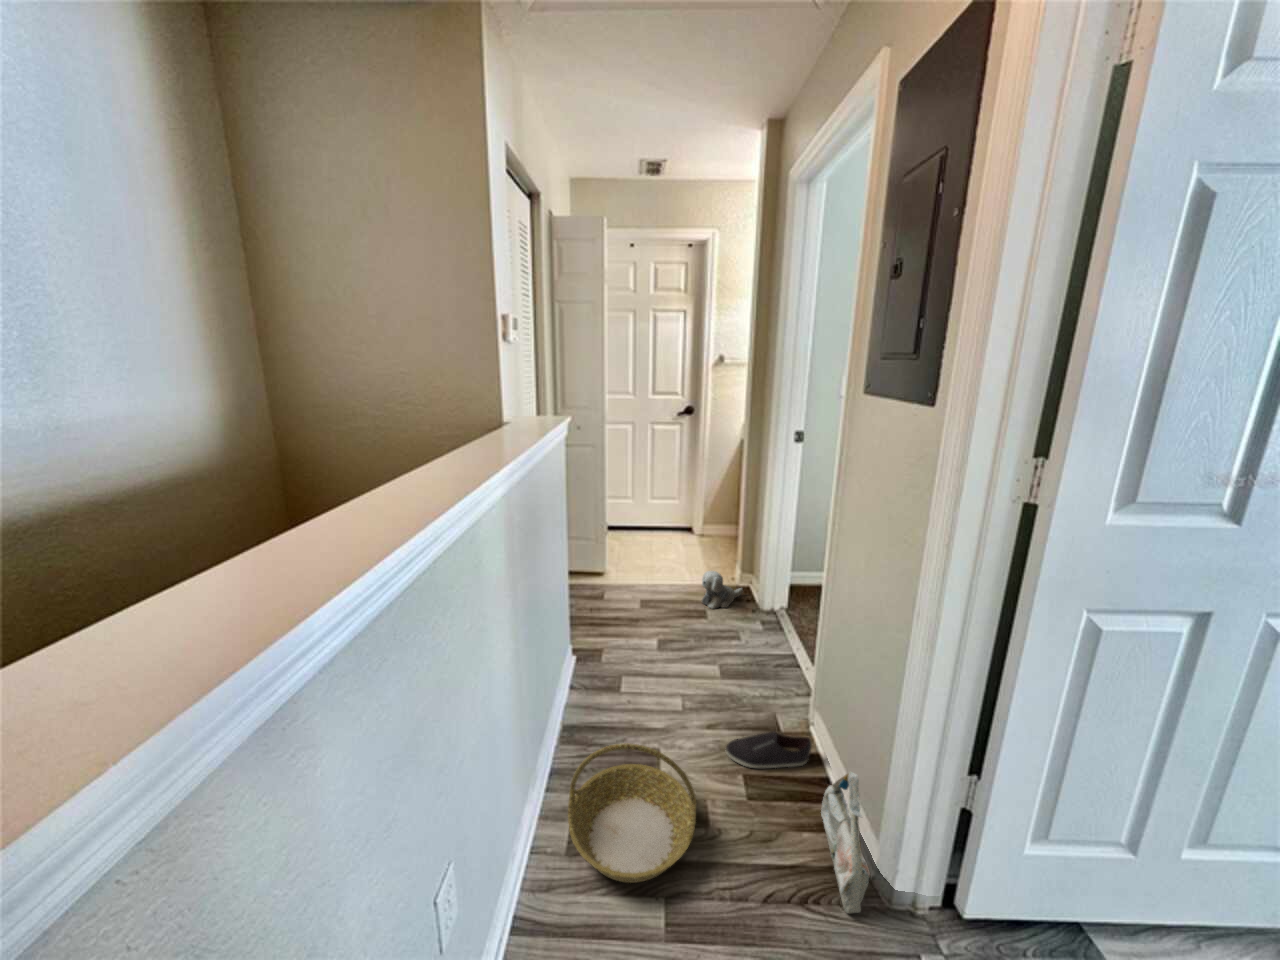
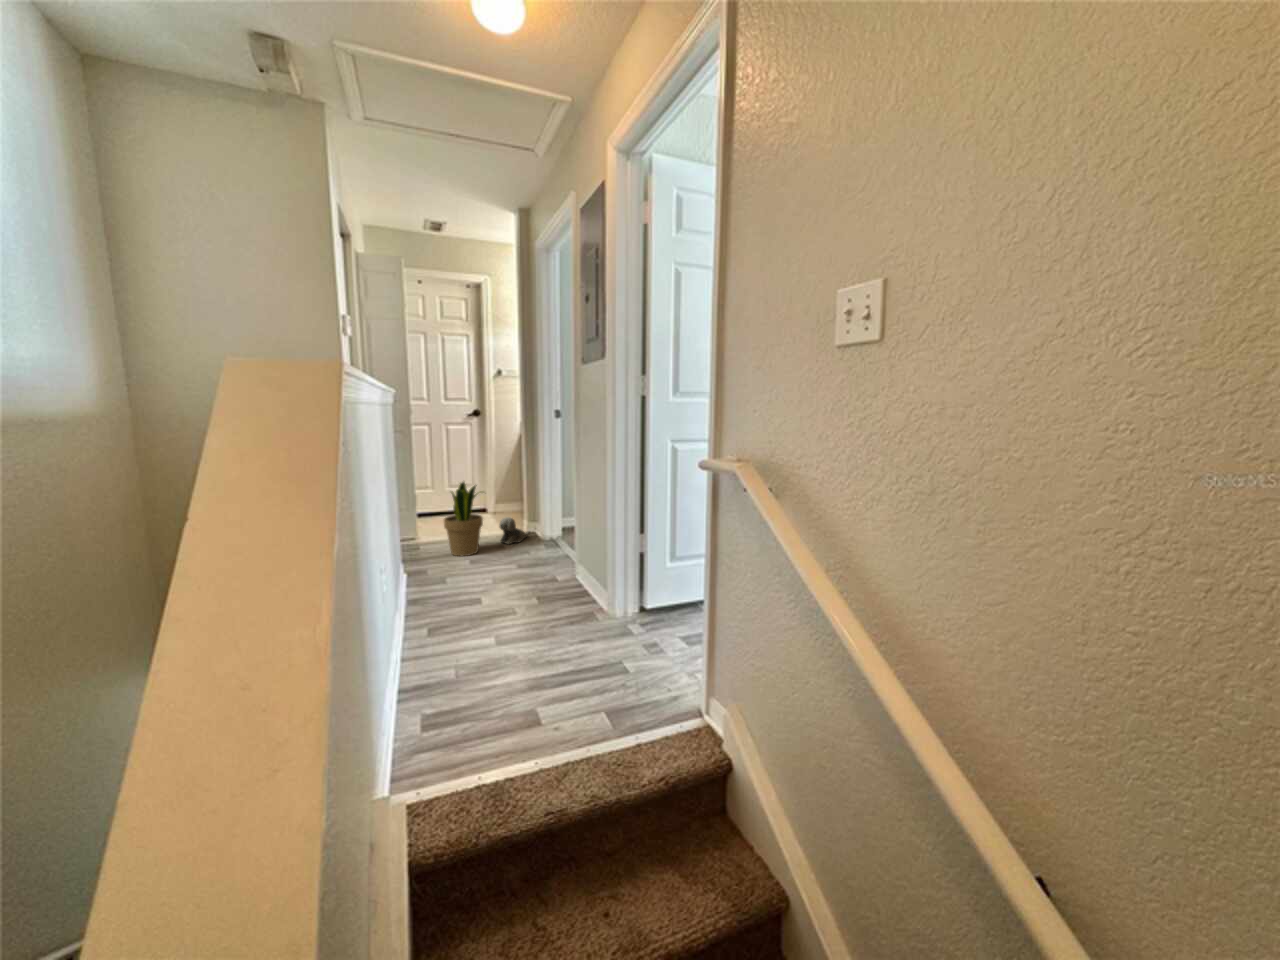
potted plant: none [630,523,687,625] -> present [444,482,483,556]
shoe: present [726,731,812,768] -> none [526,572,577,595]
basket: present [568,743,697,883] -> none [428,562,510,640]
bag: present [821,772,870,913] -> none [582,554,604,624]

